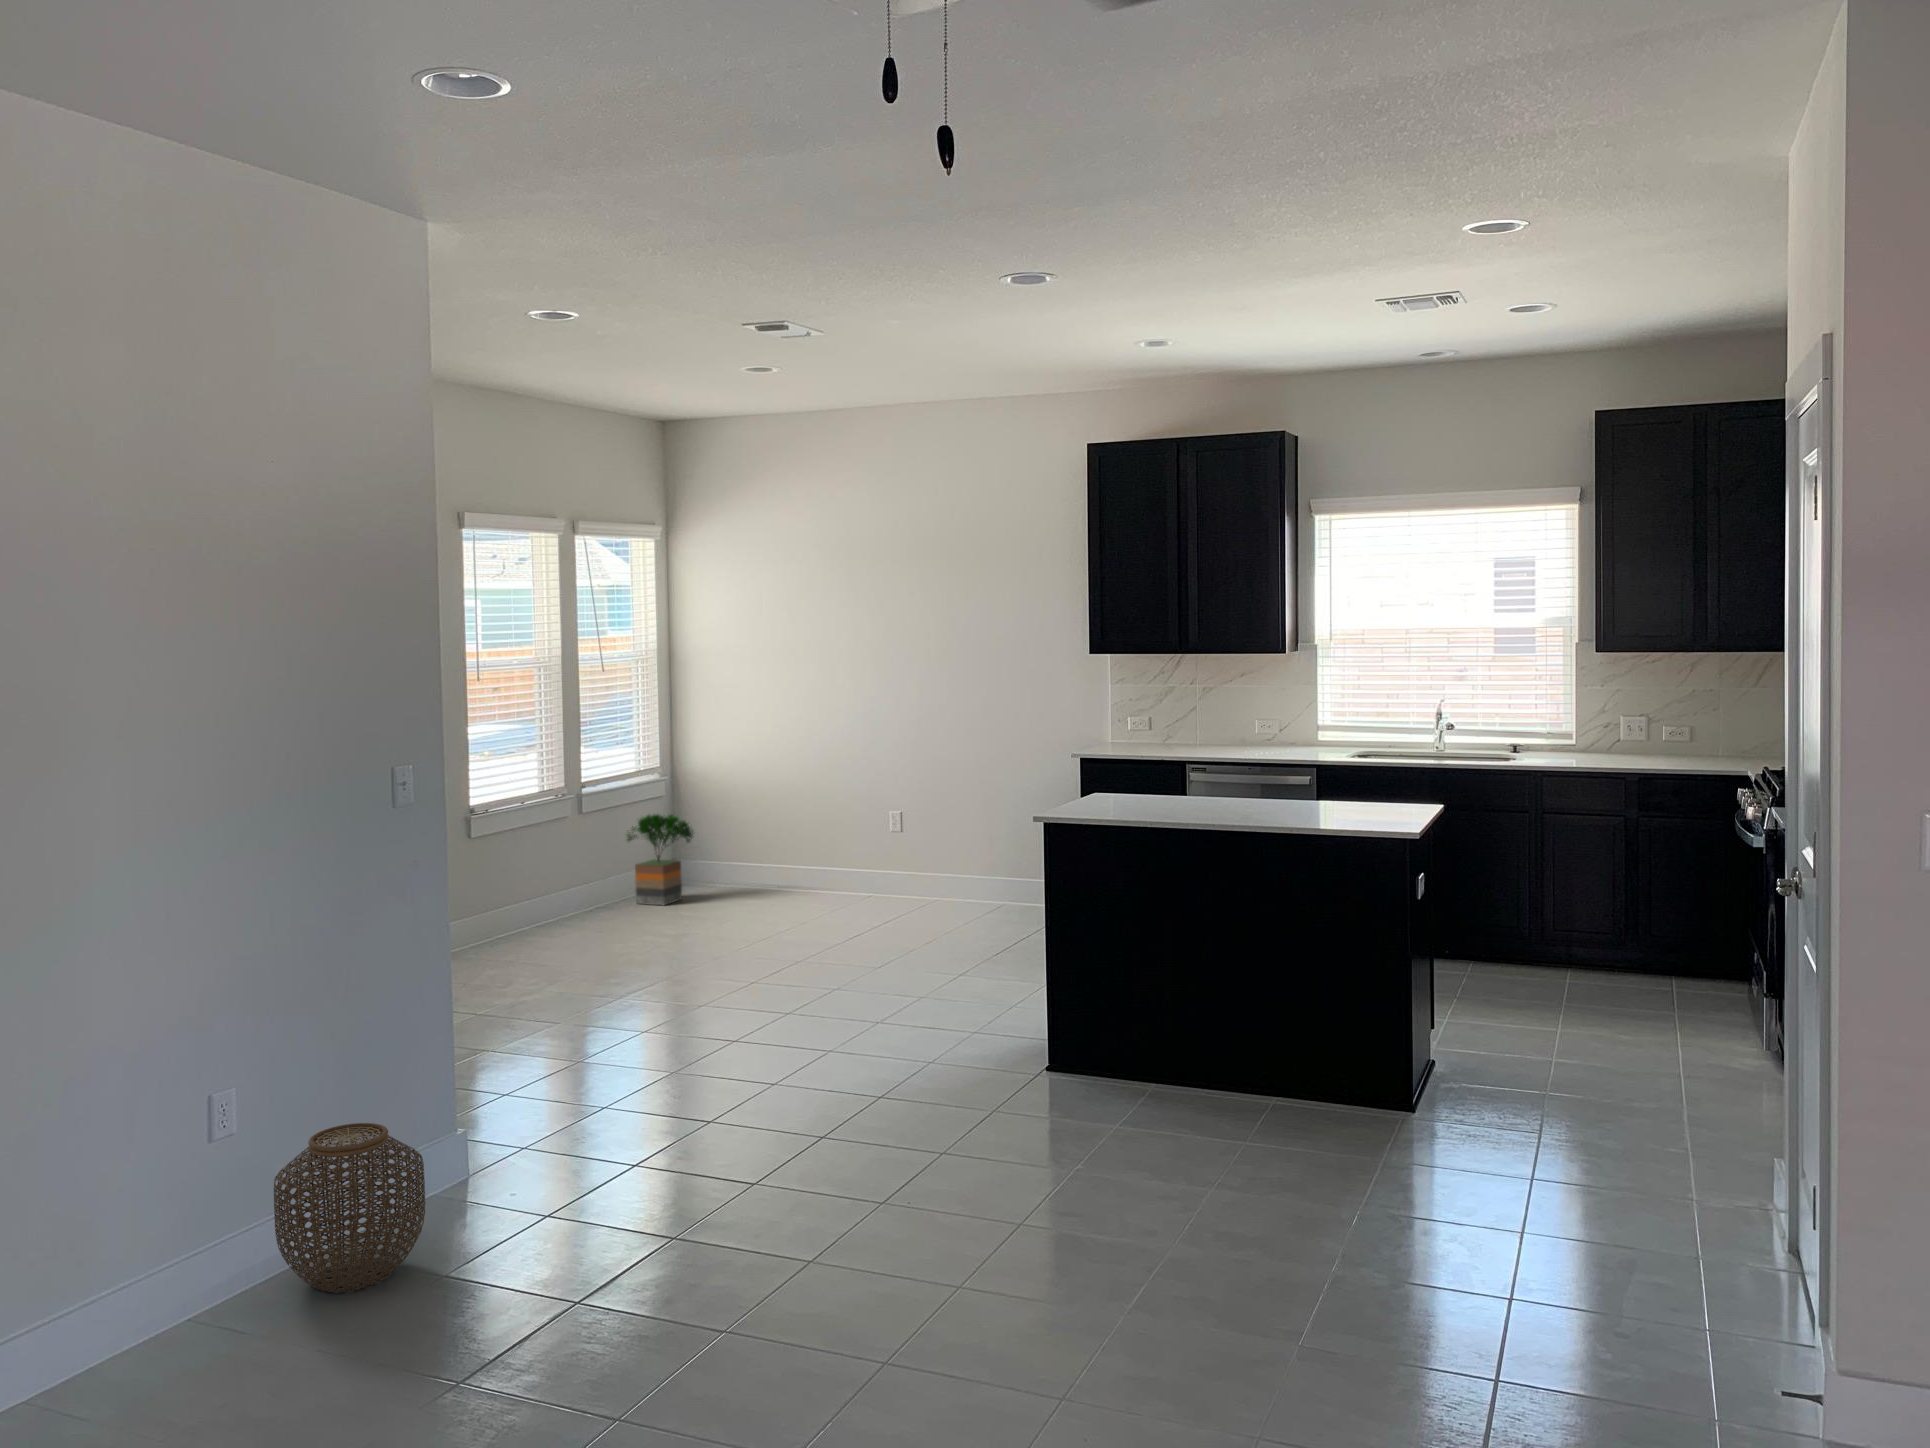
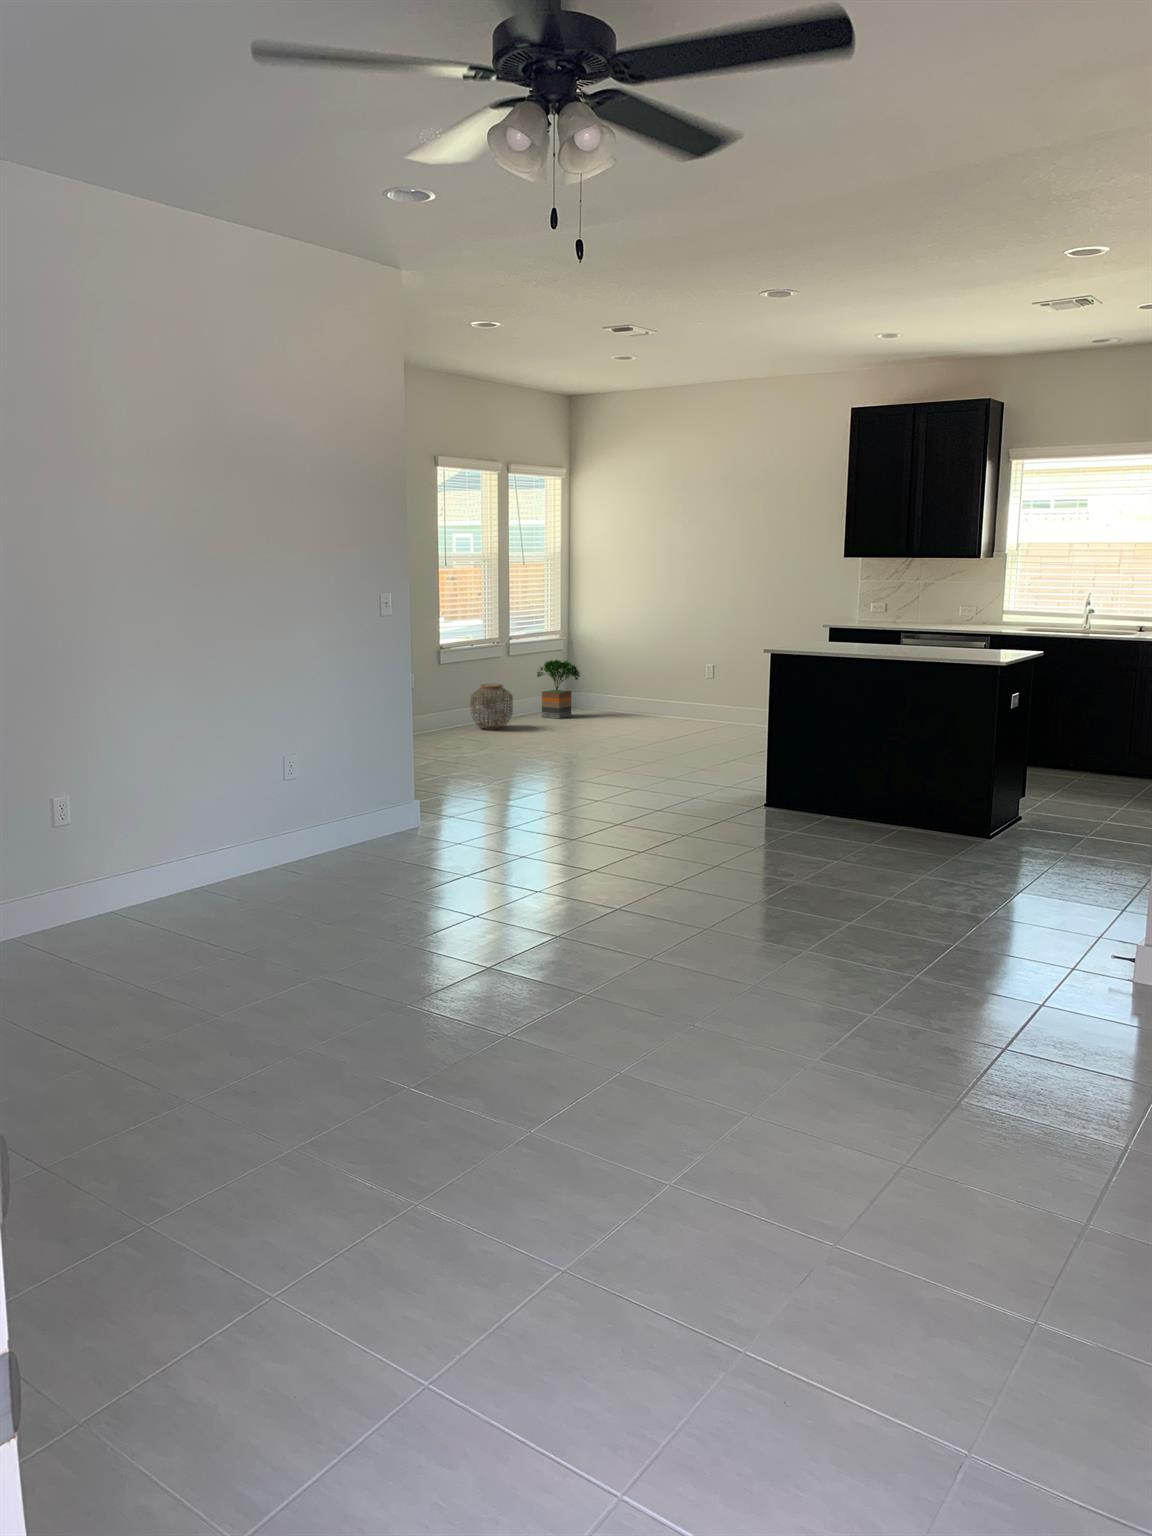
woven basket: present [274,1123,425,1292] -> present [470,684,513,730]

